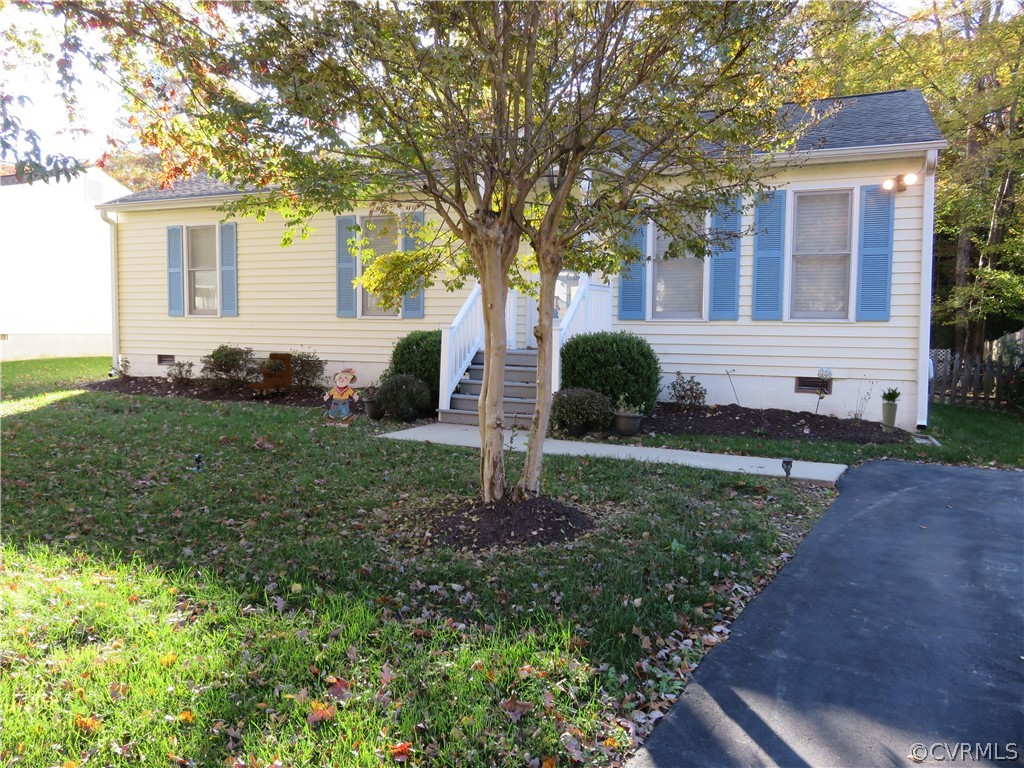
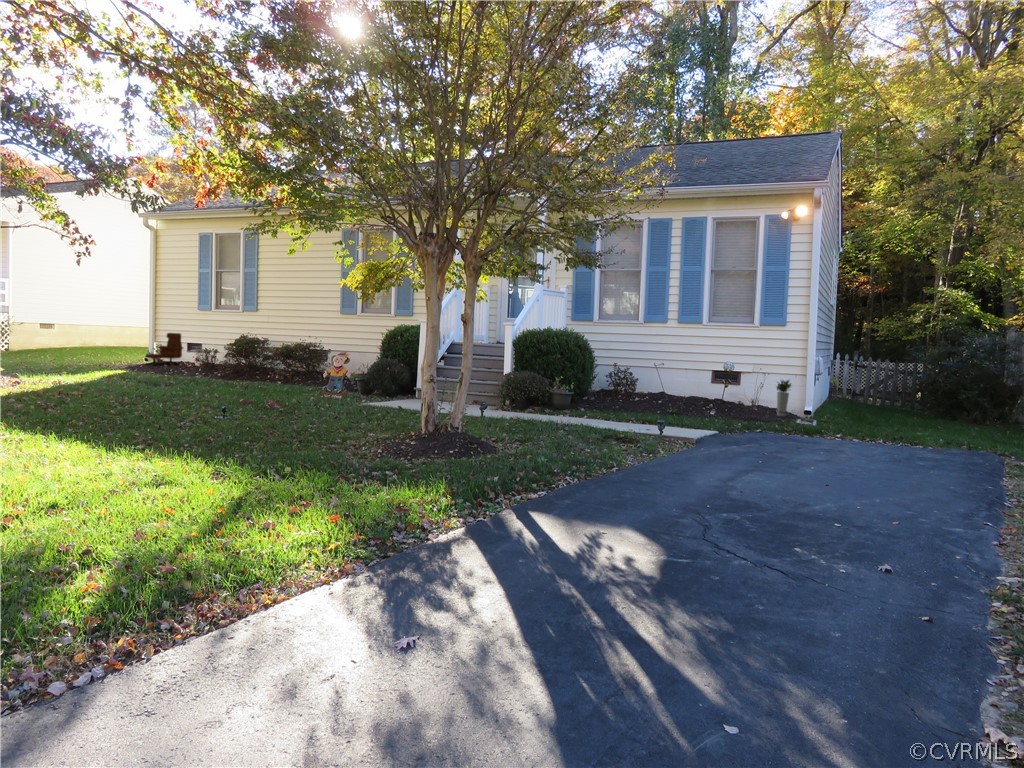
lounge chair: present [249,352,295,399] -> present [145,333,183,365]

